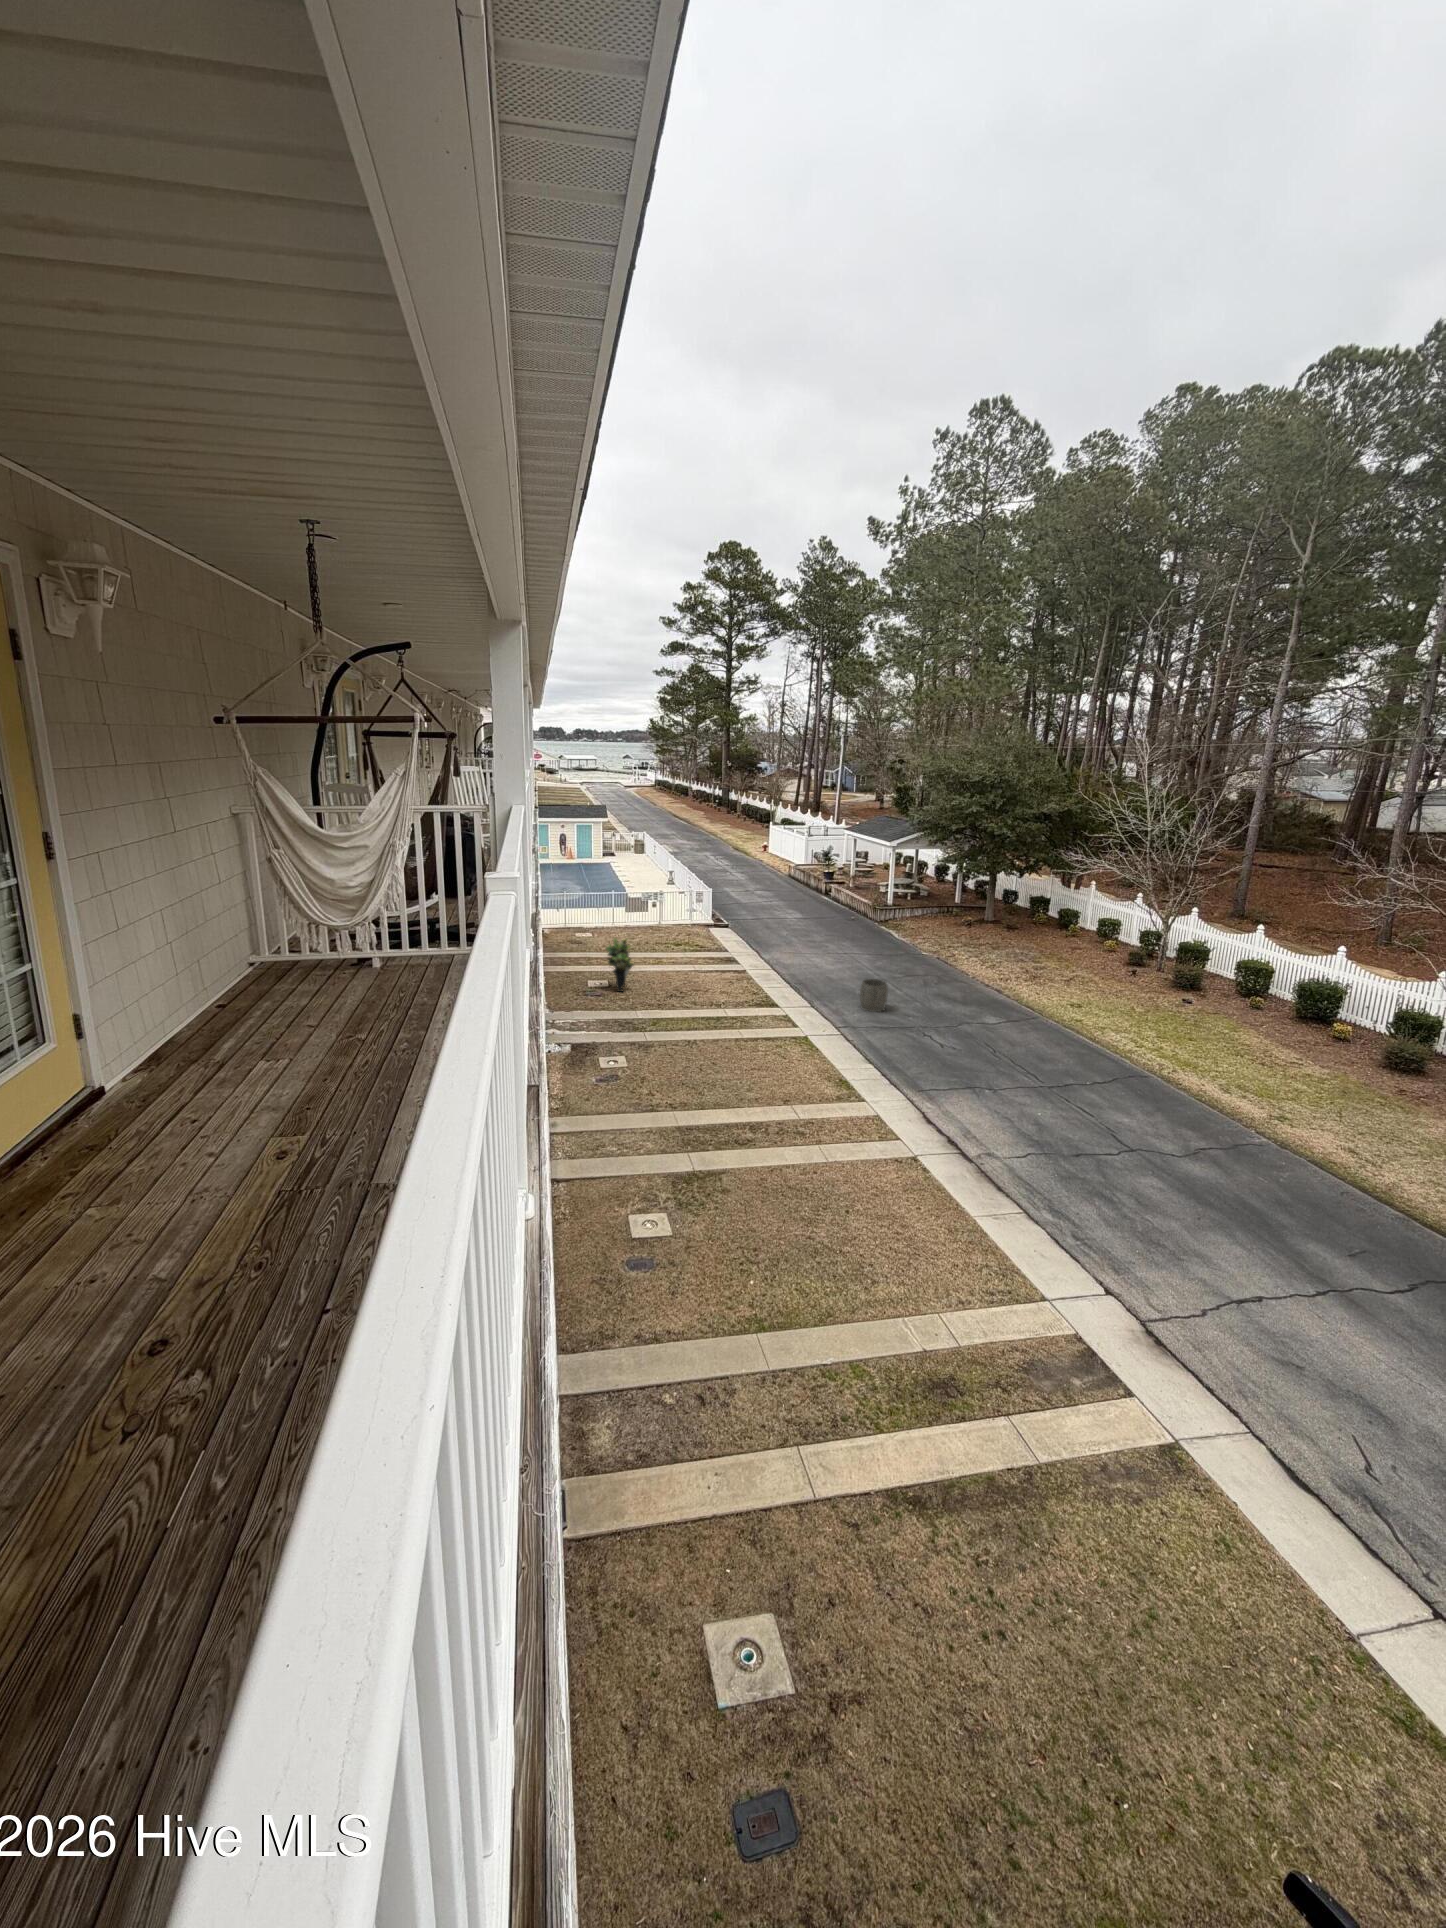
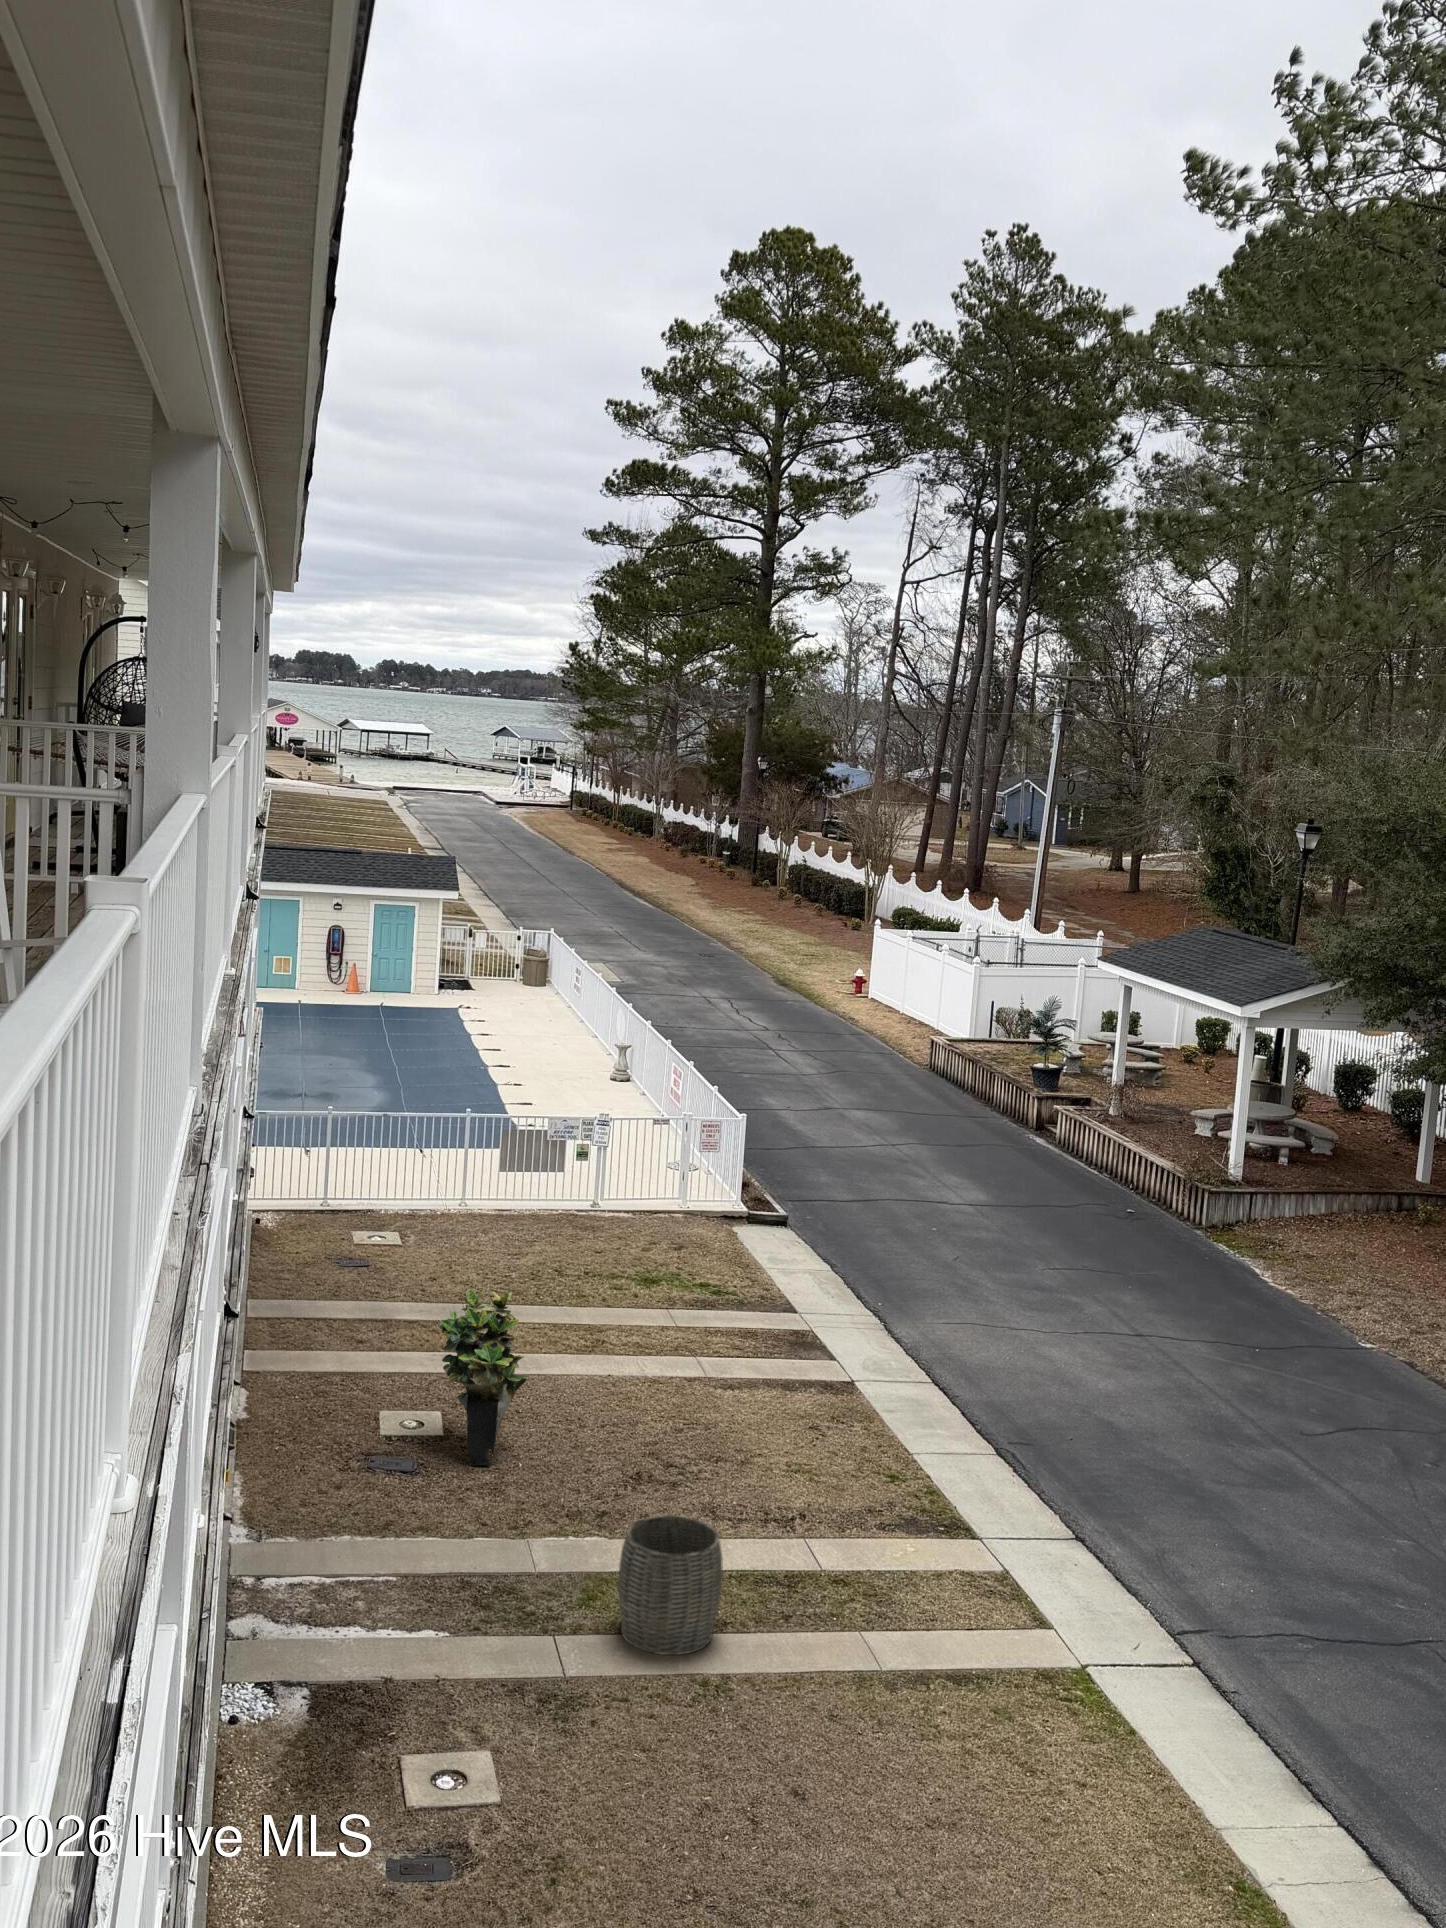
woven basket: present [860,979,888,1012] -> present [618,1515,723,1655]

